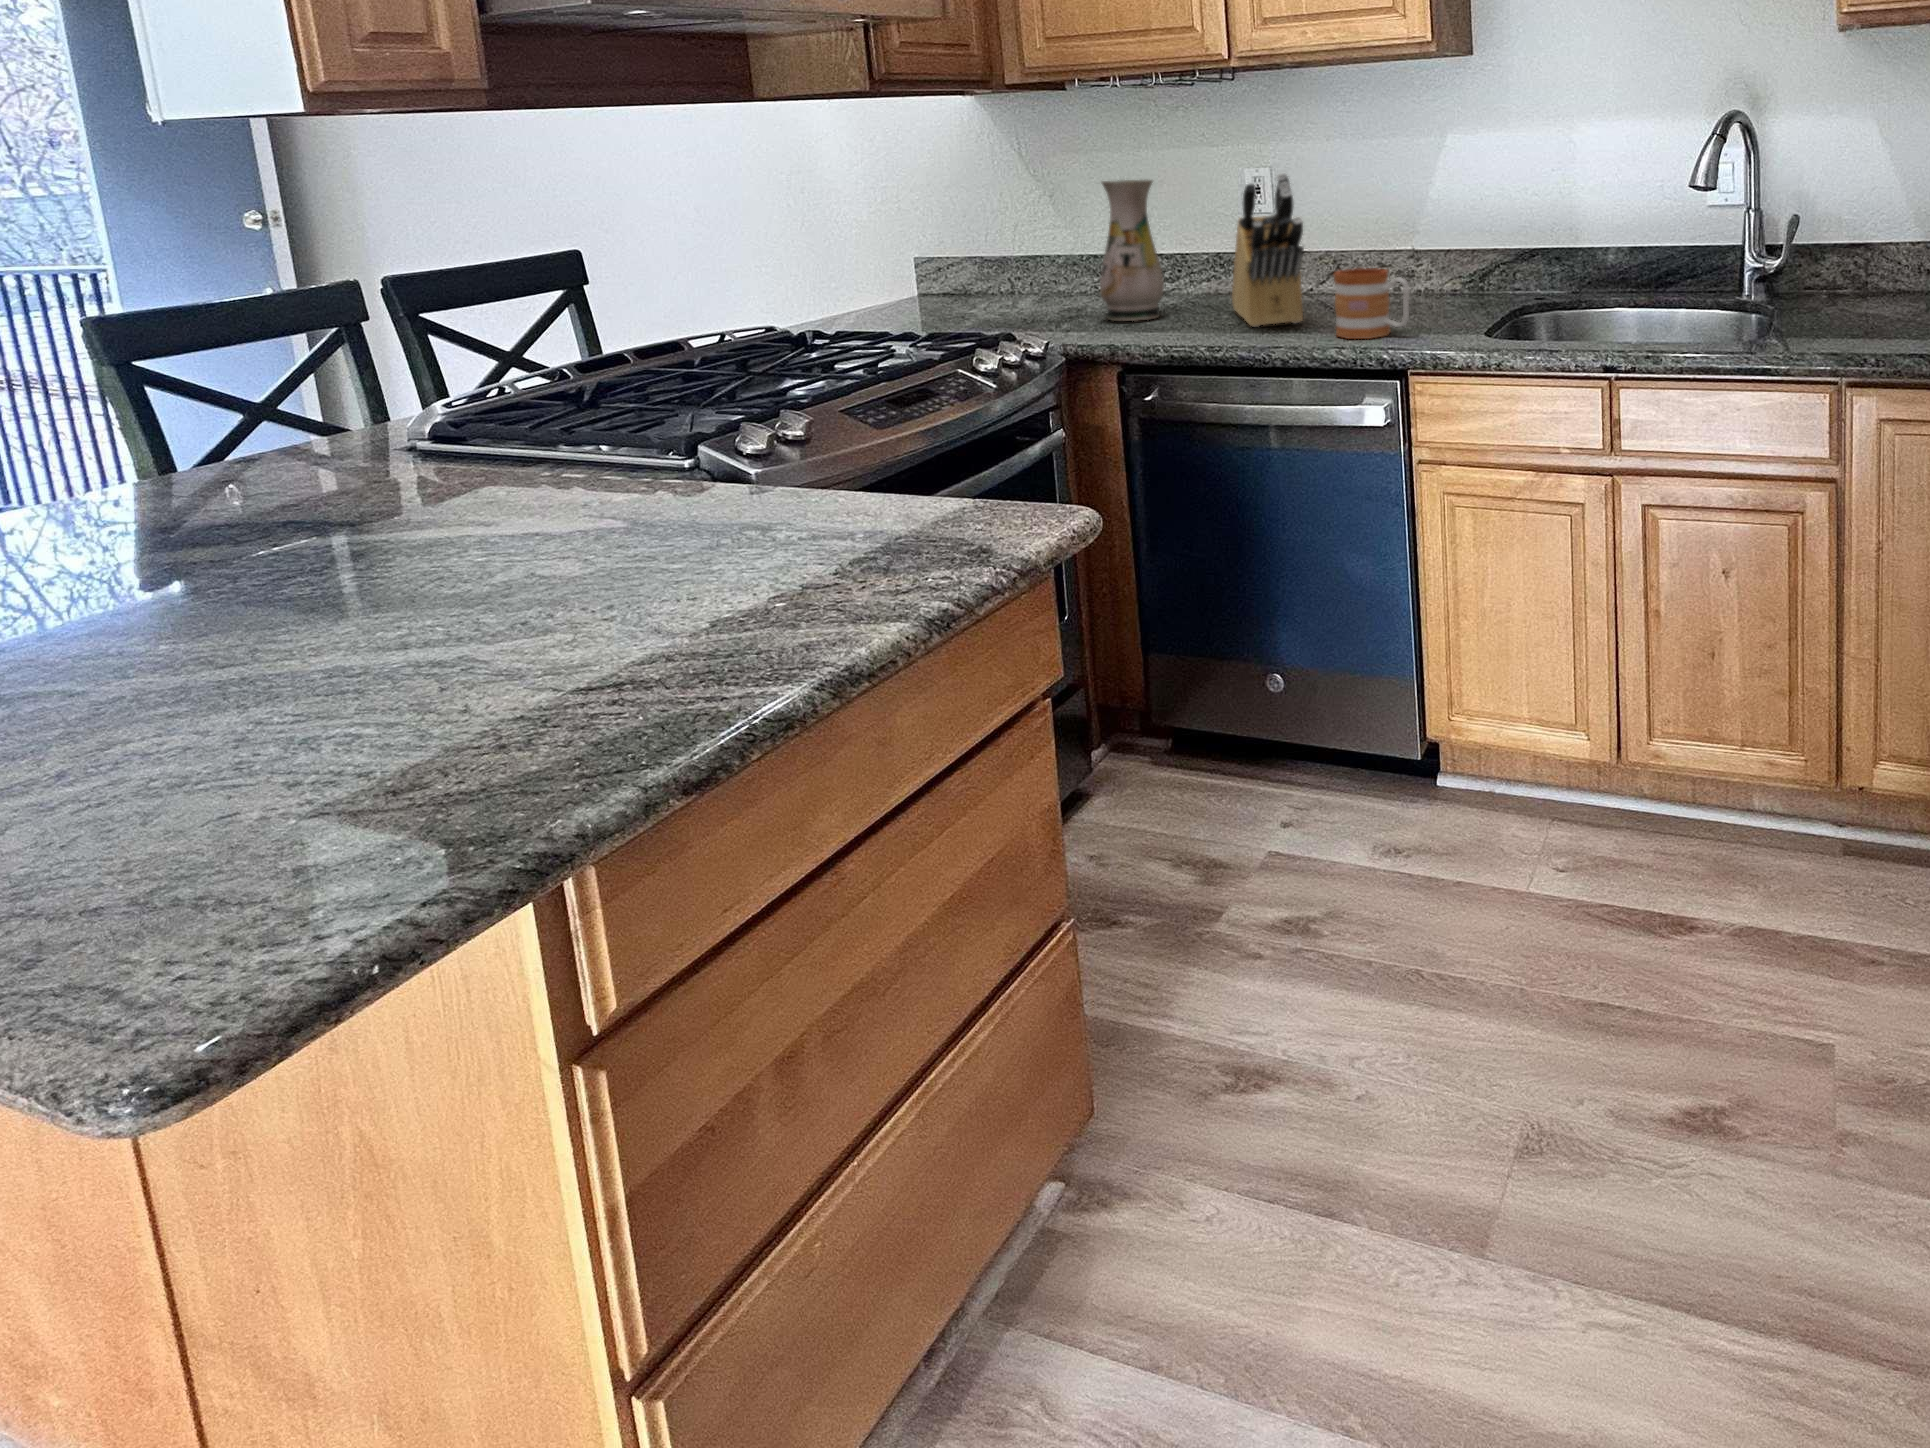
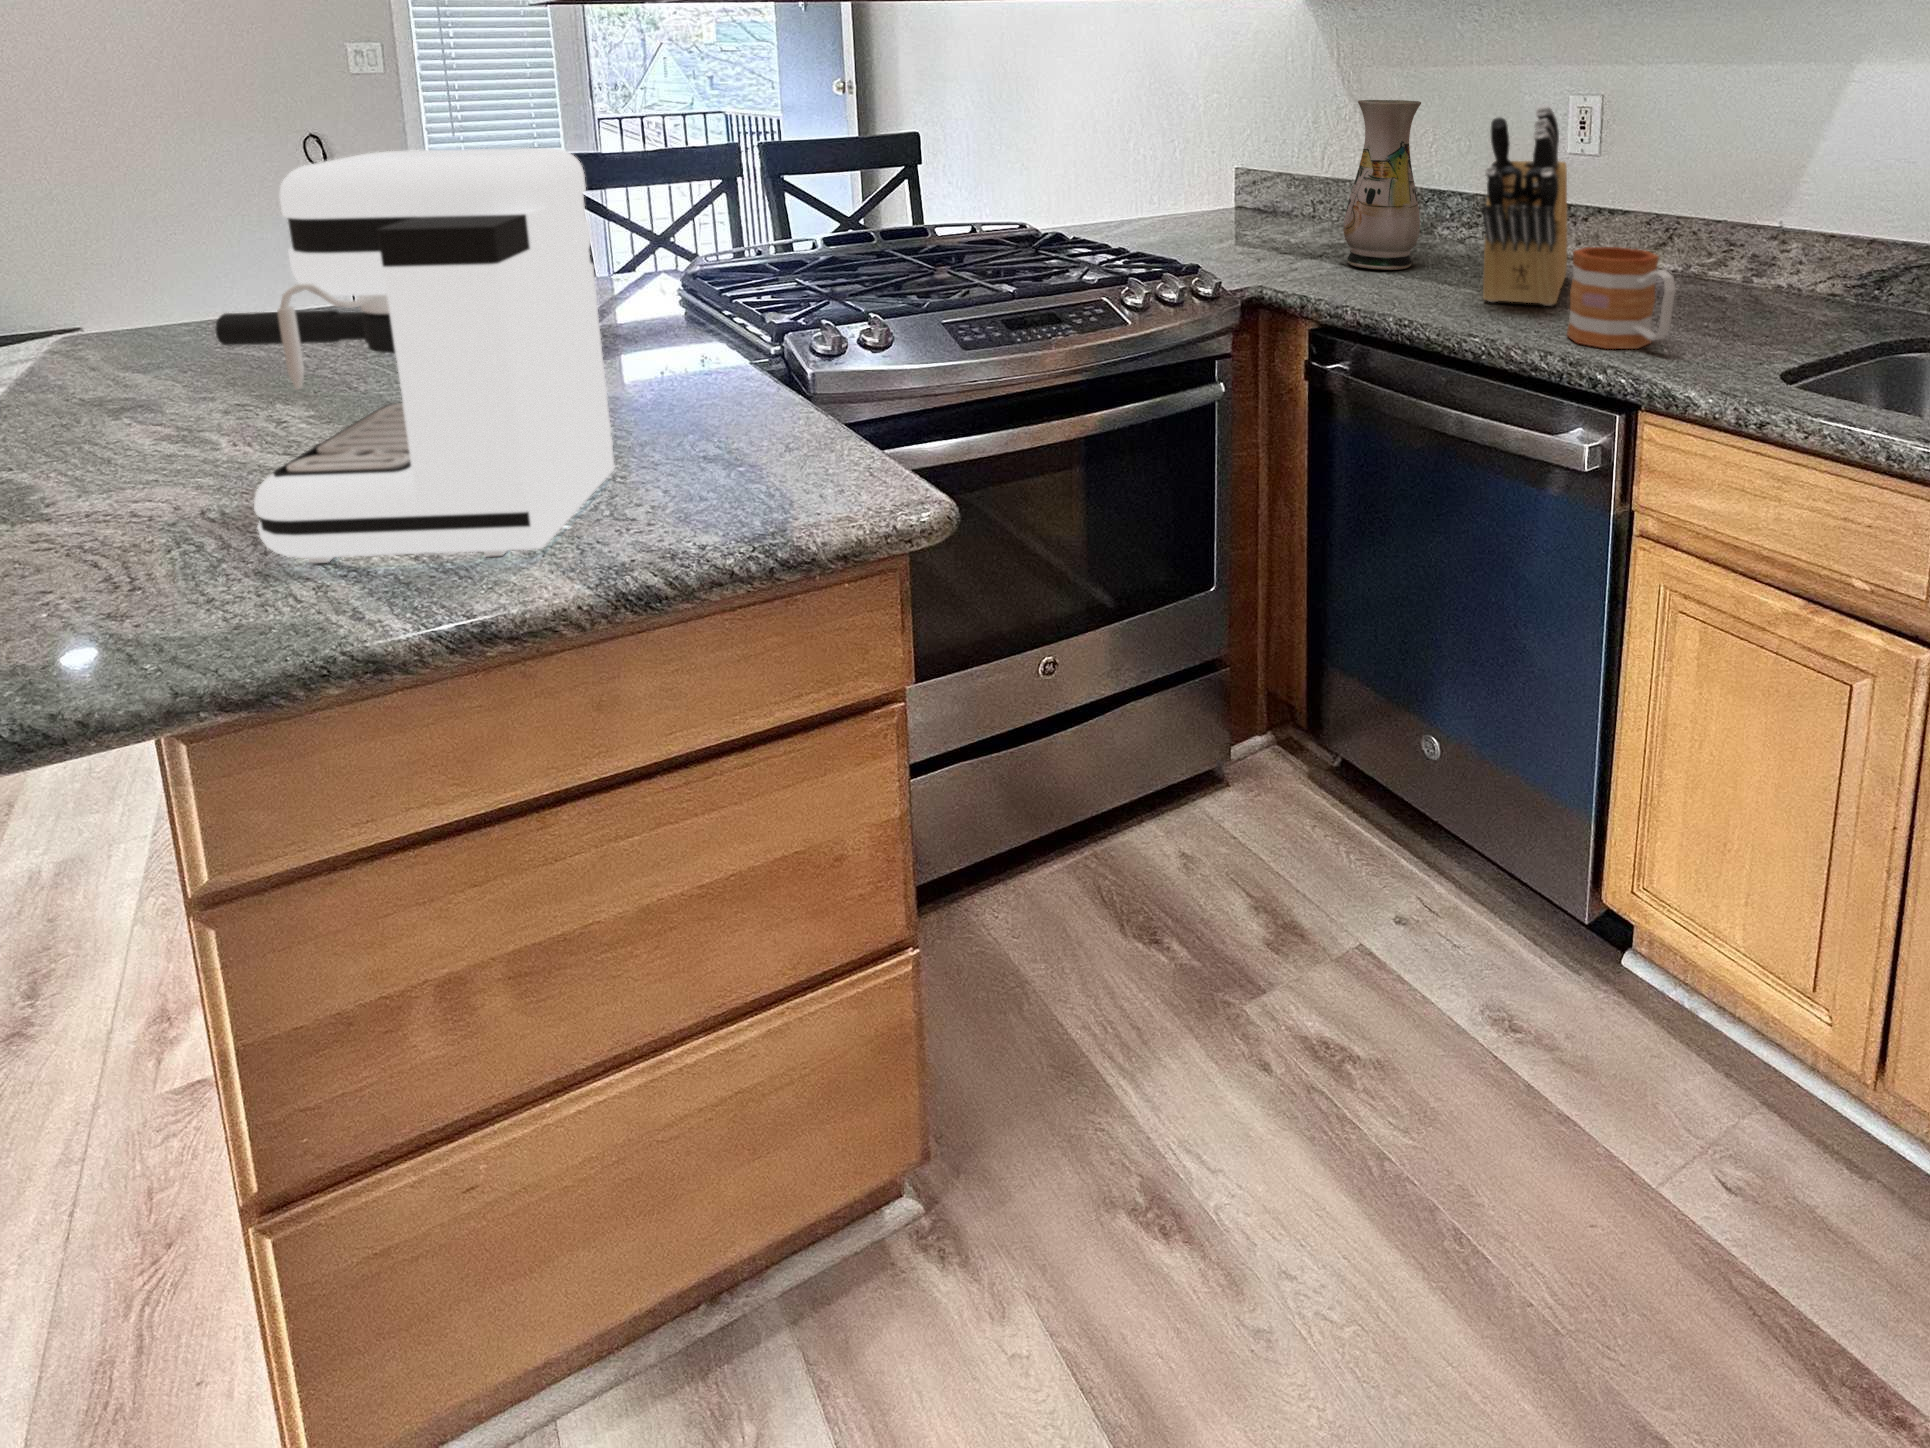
coffee maker: none [297,234,806,670] -> present [216,148,614,563]

